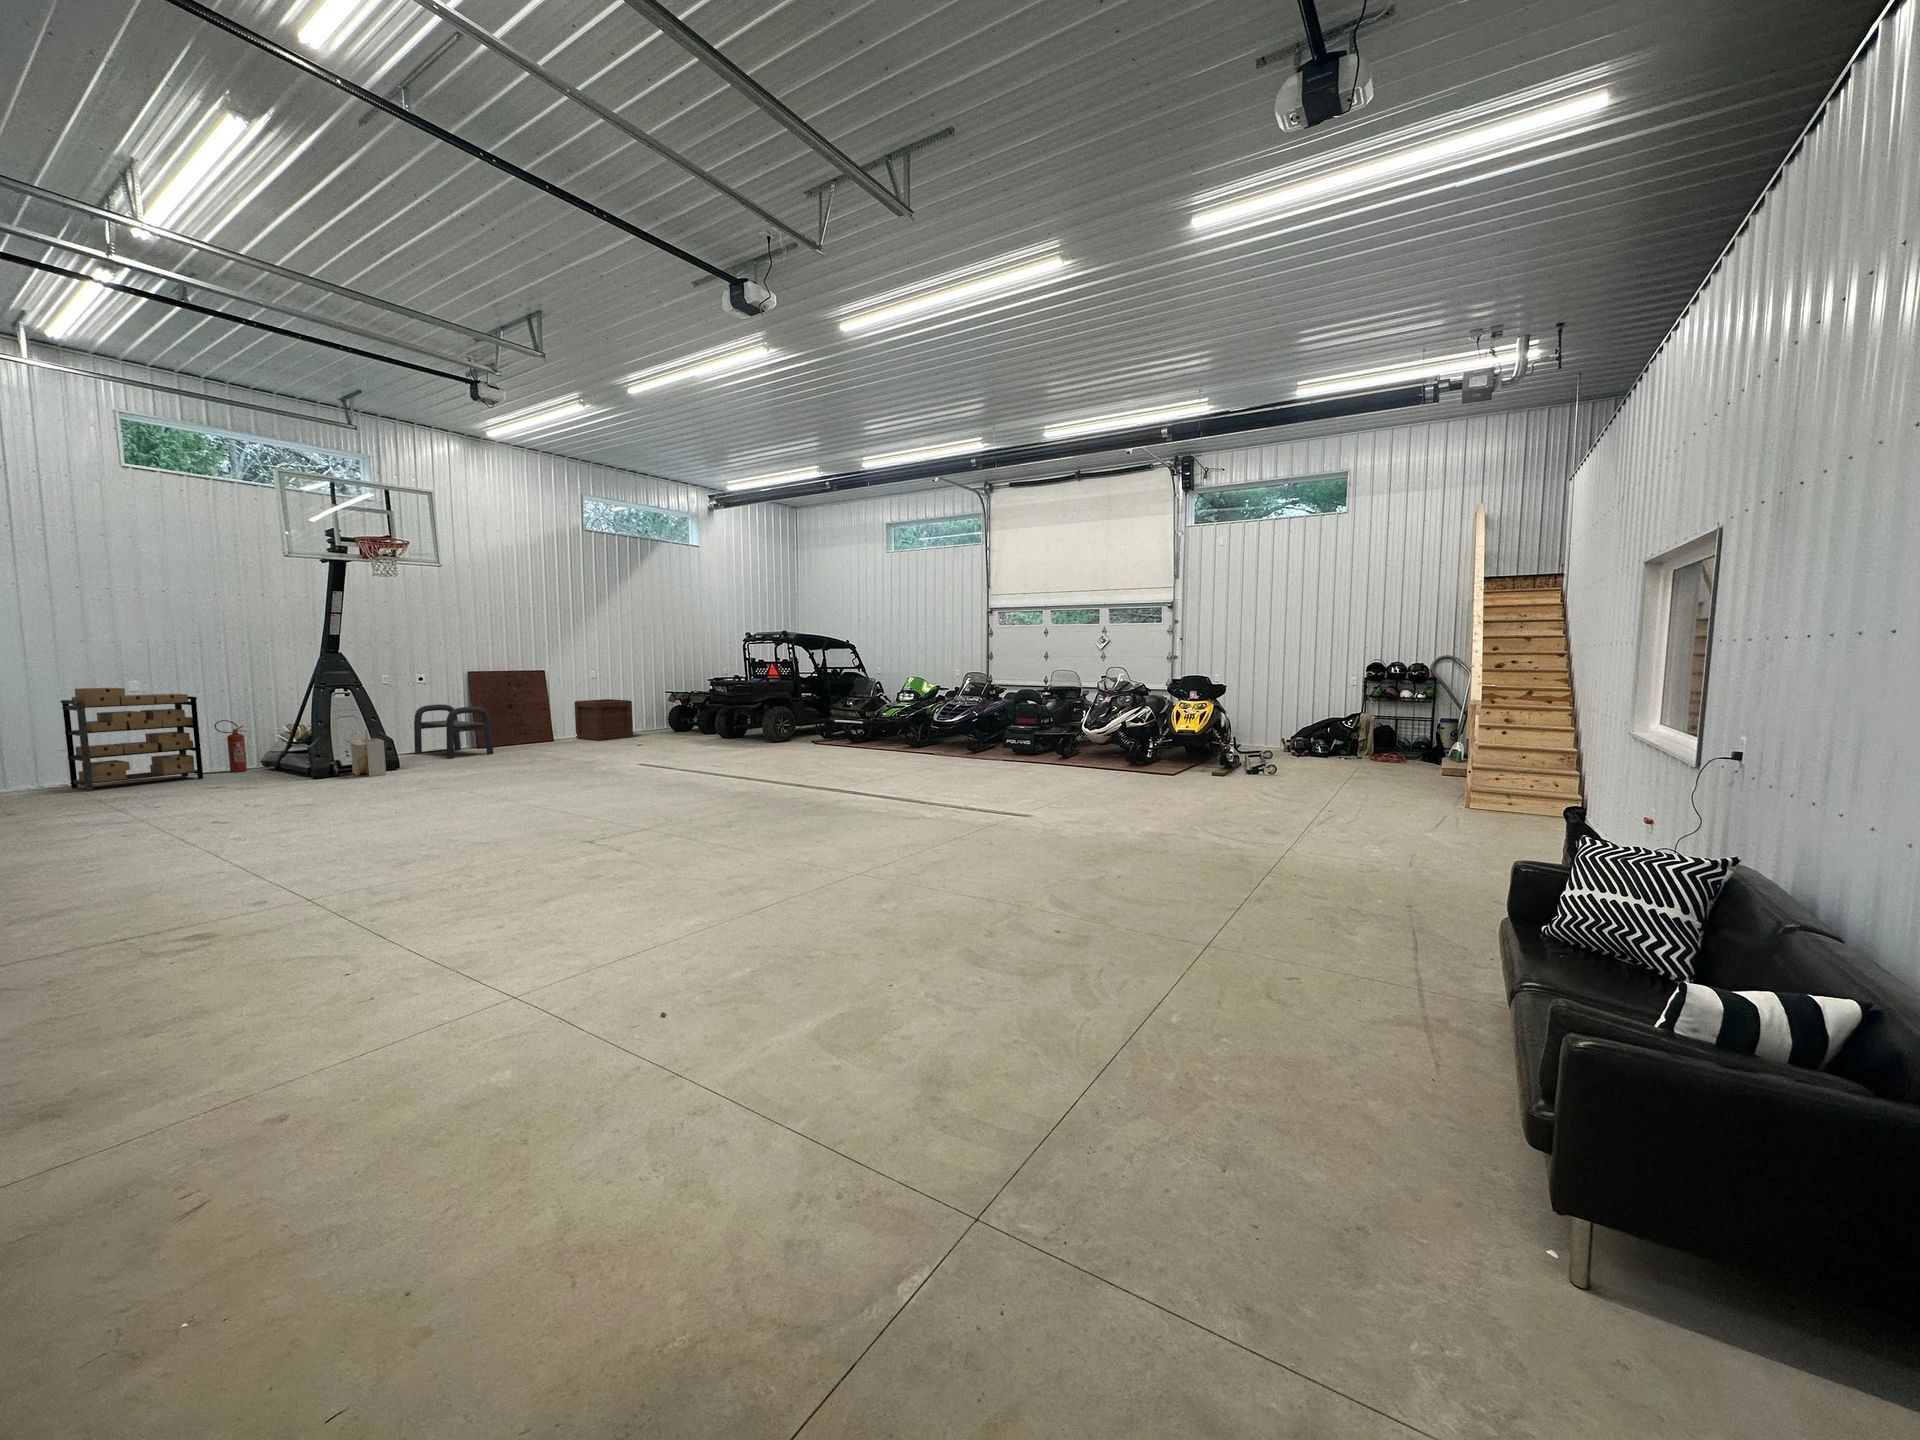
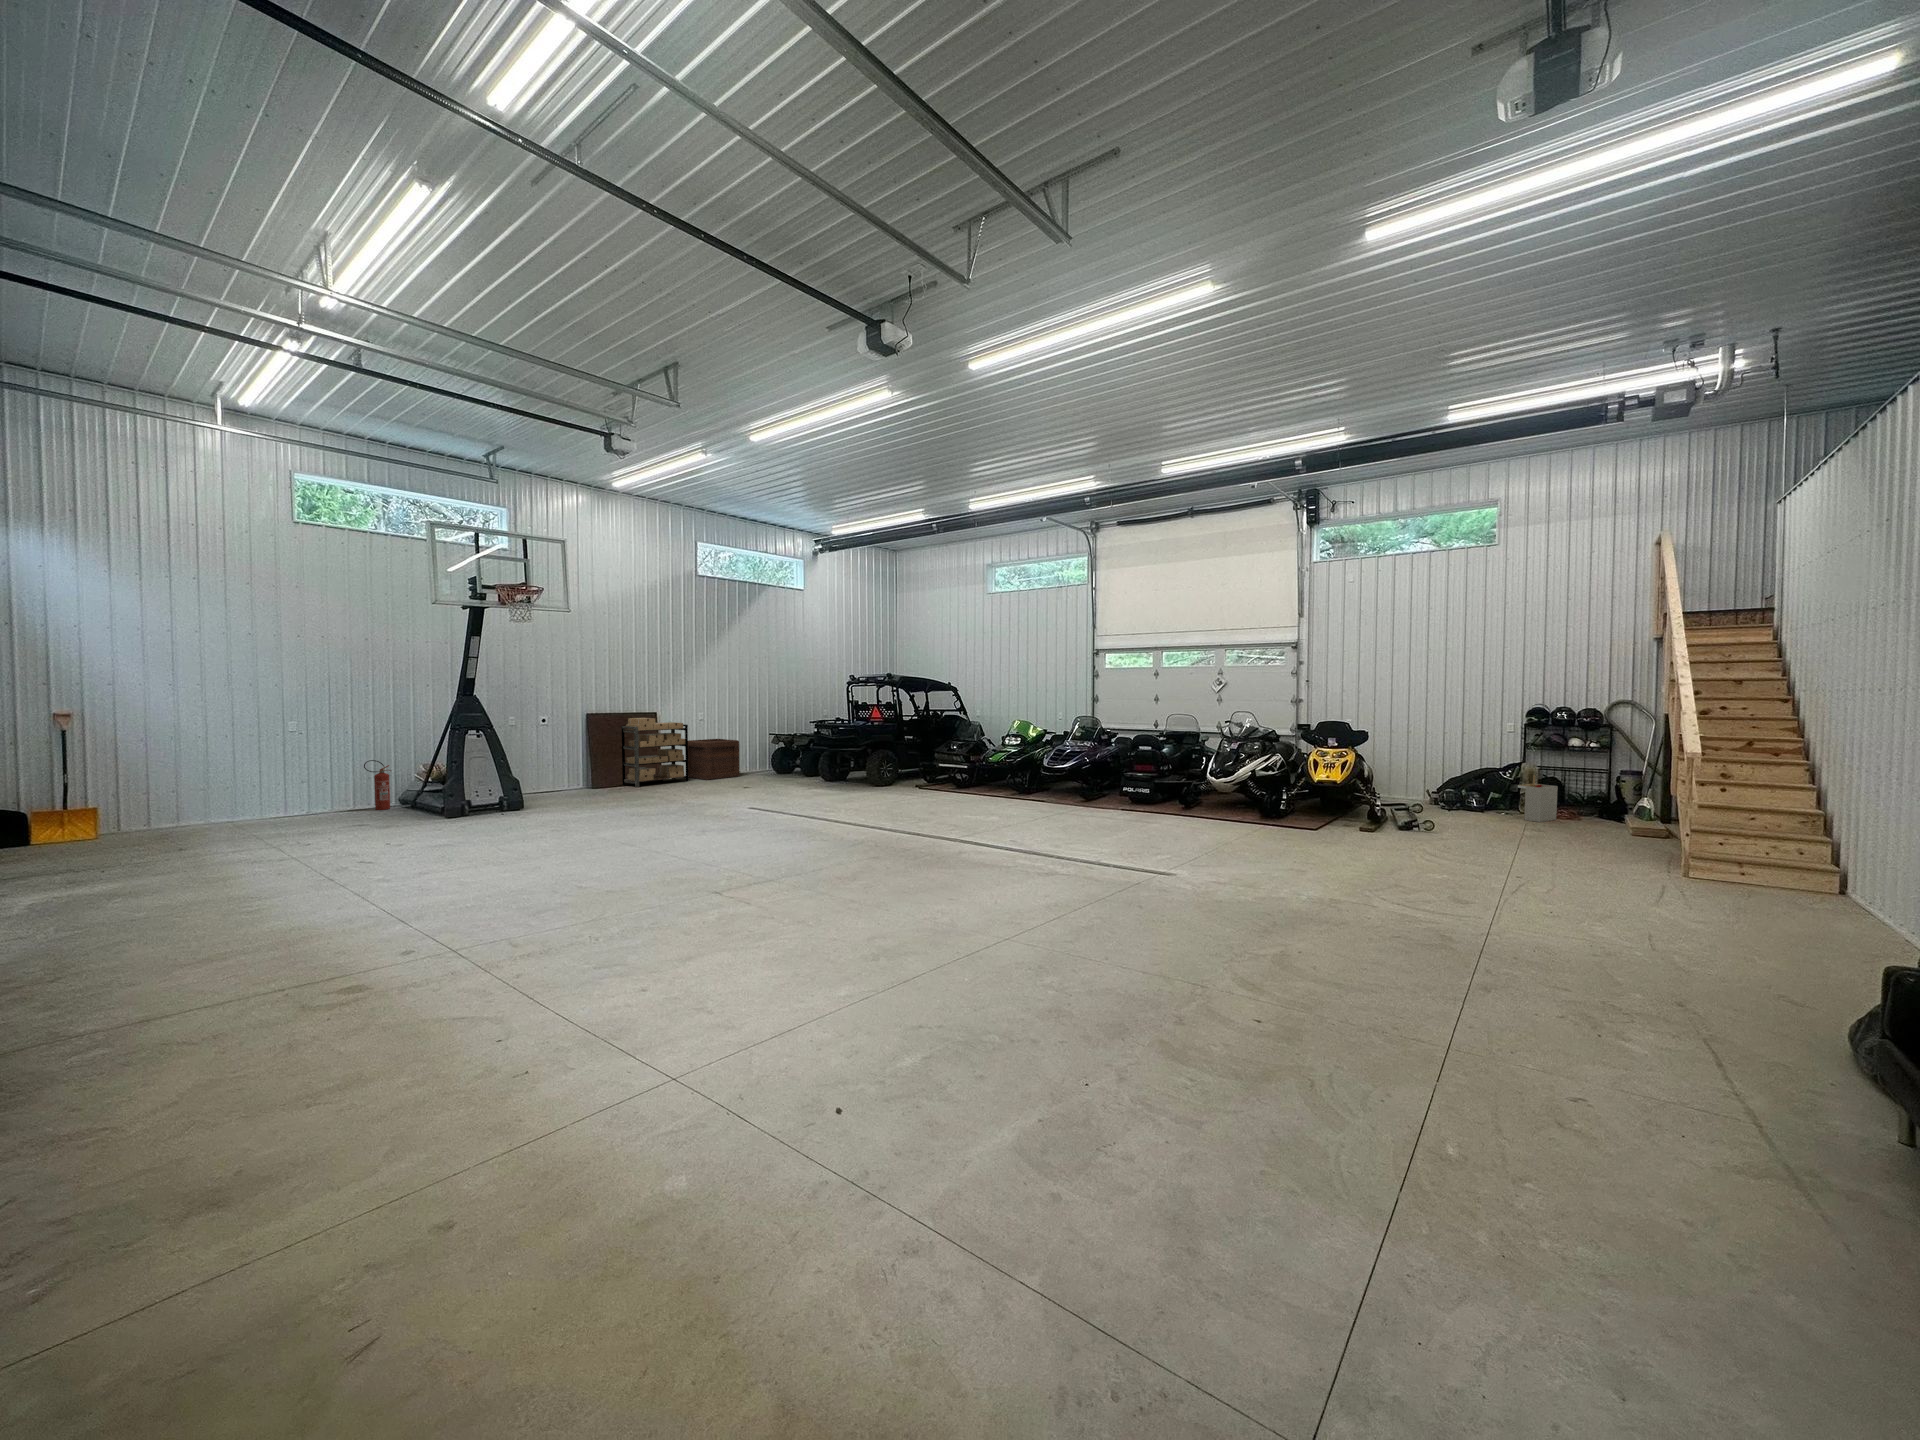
shelving unit: present [61,688,203,791] -> present [621,718,688,787]
bench: present [414,704,494,759] -> none [539,744,612,798]
storage bin: present [350,730,386,776] -> present [1518,775,1558,822]

